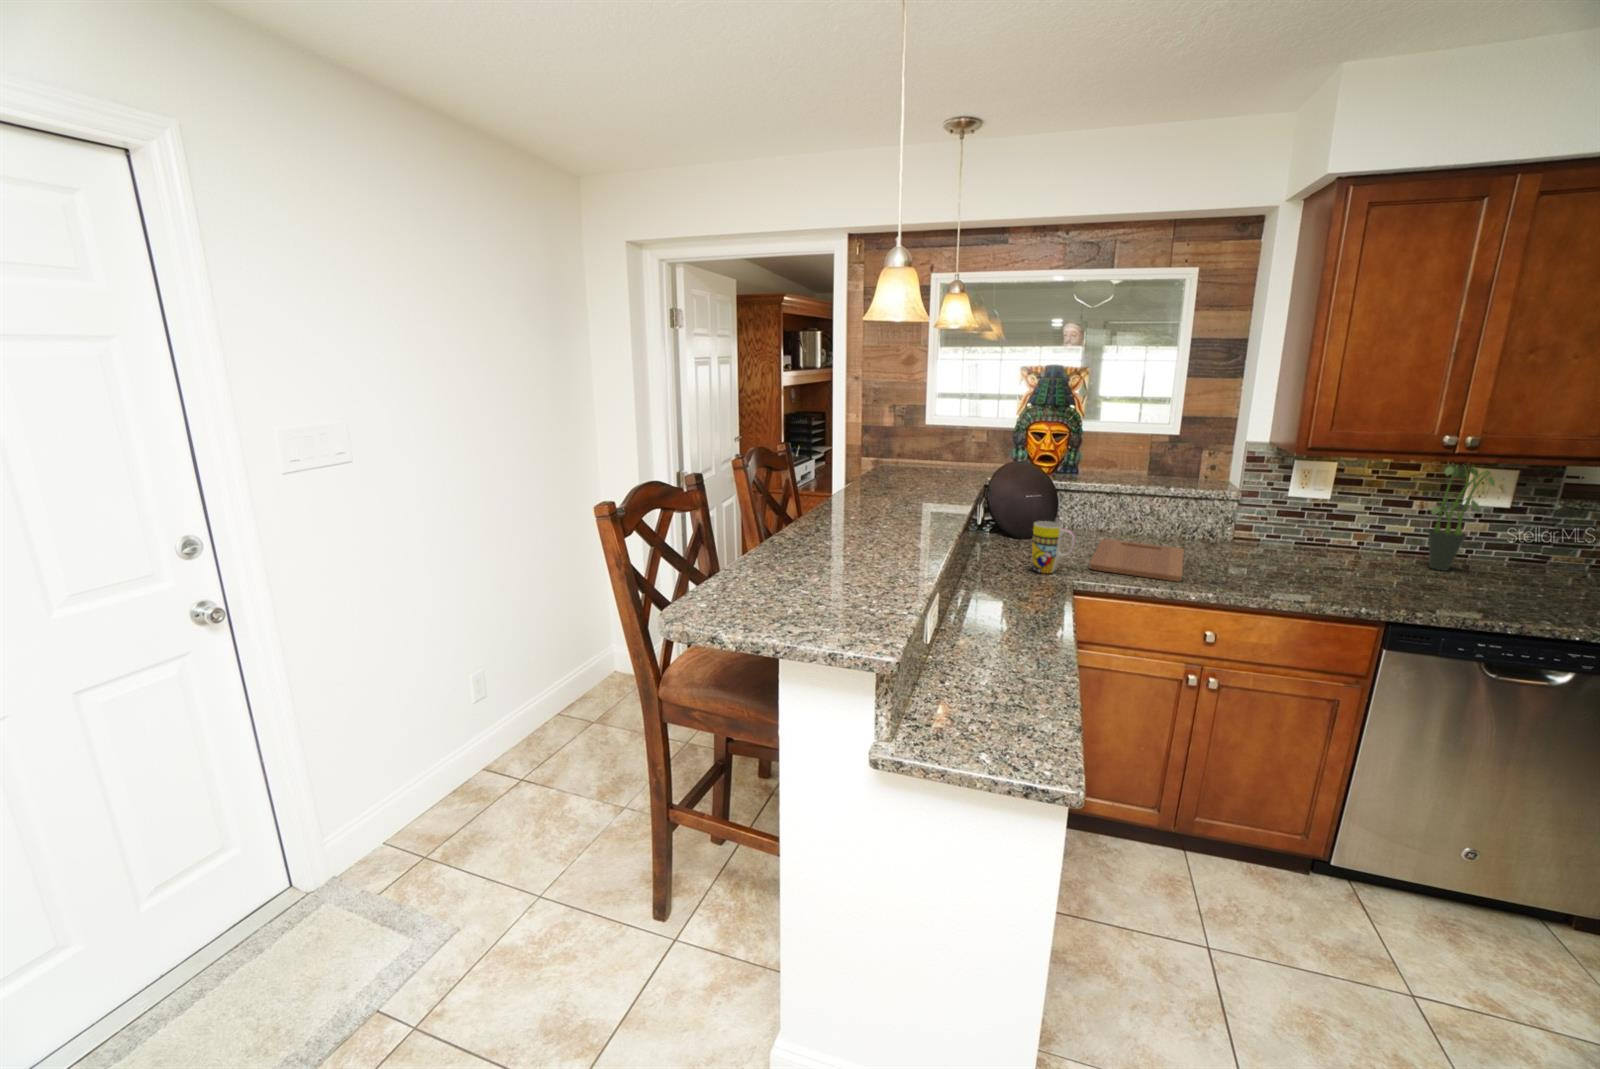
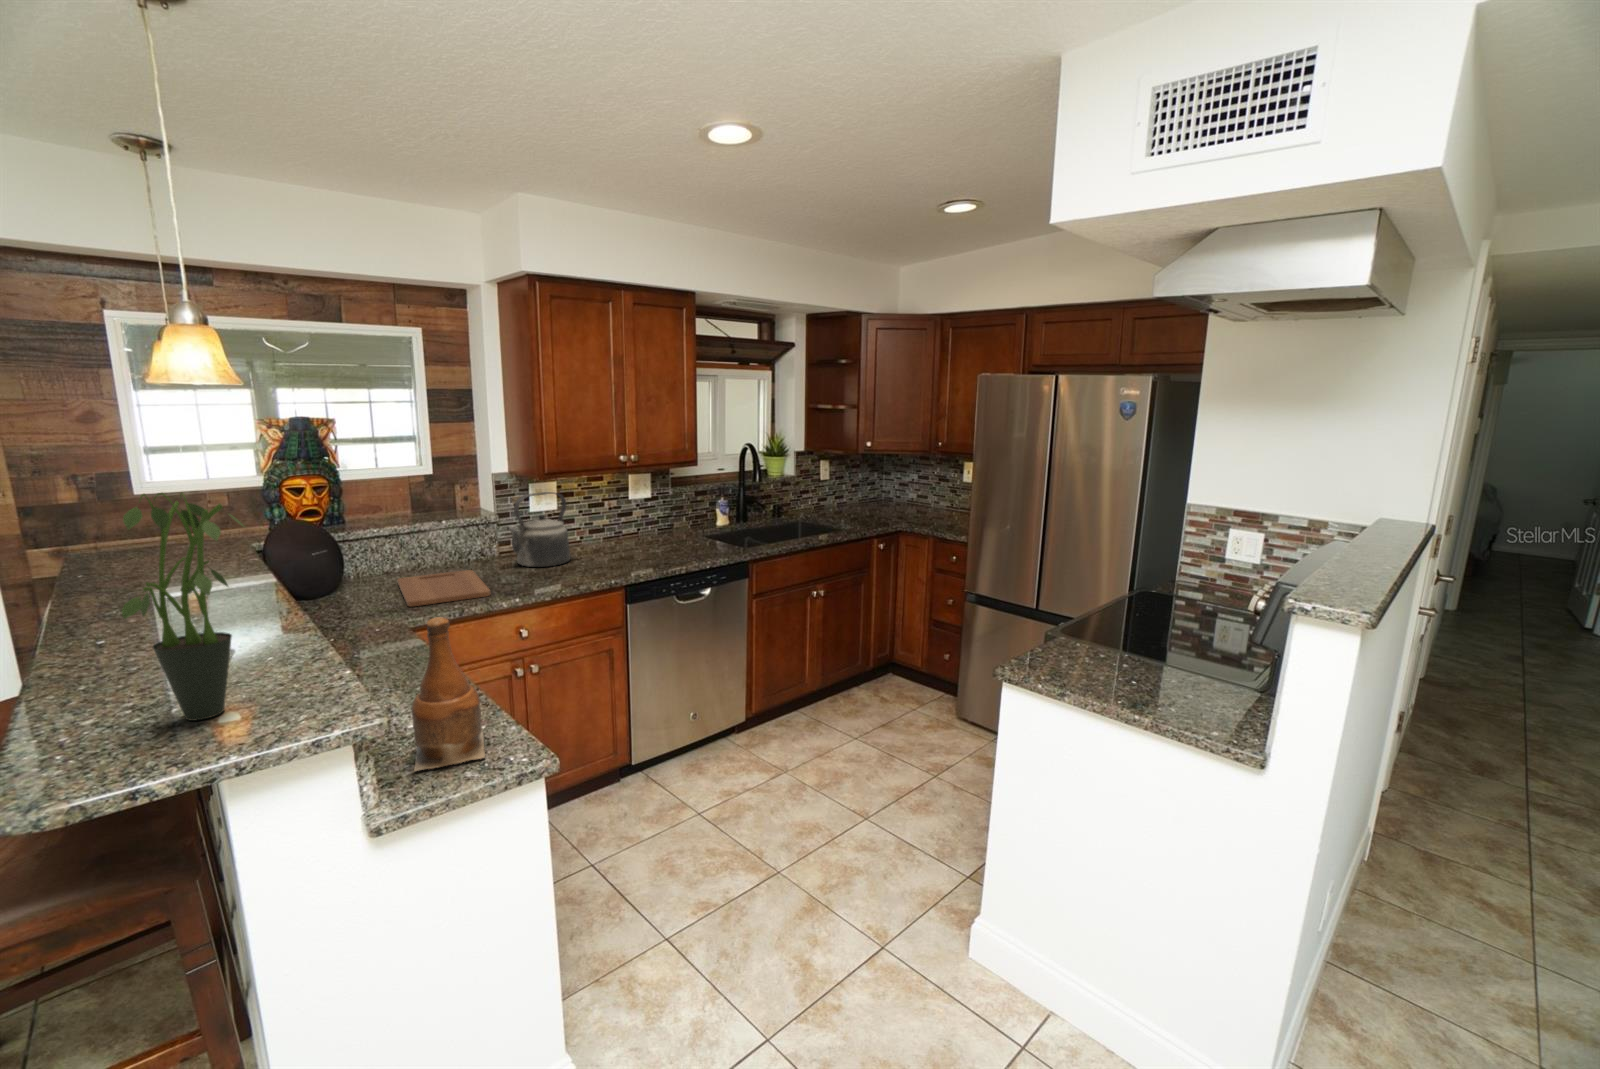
potted plant: present [1429,463,1495,571] -> present [122,492,243,721]
kettle: none [1238,471,1339,570] -> present [507,492,571,567]
mug: present [1032,521,1075,573] -> none [347,572,395,623]
bottle: none [943,576,1037,749] -> present [411,617,485,771]

